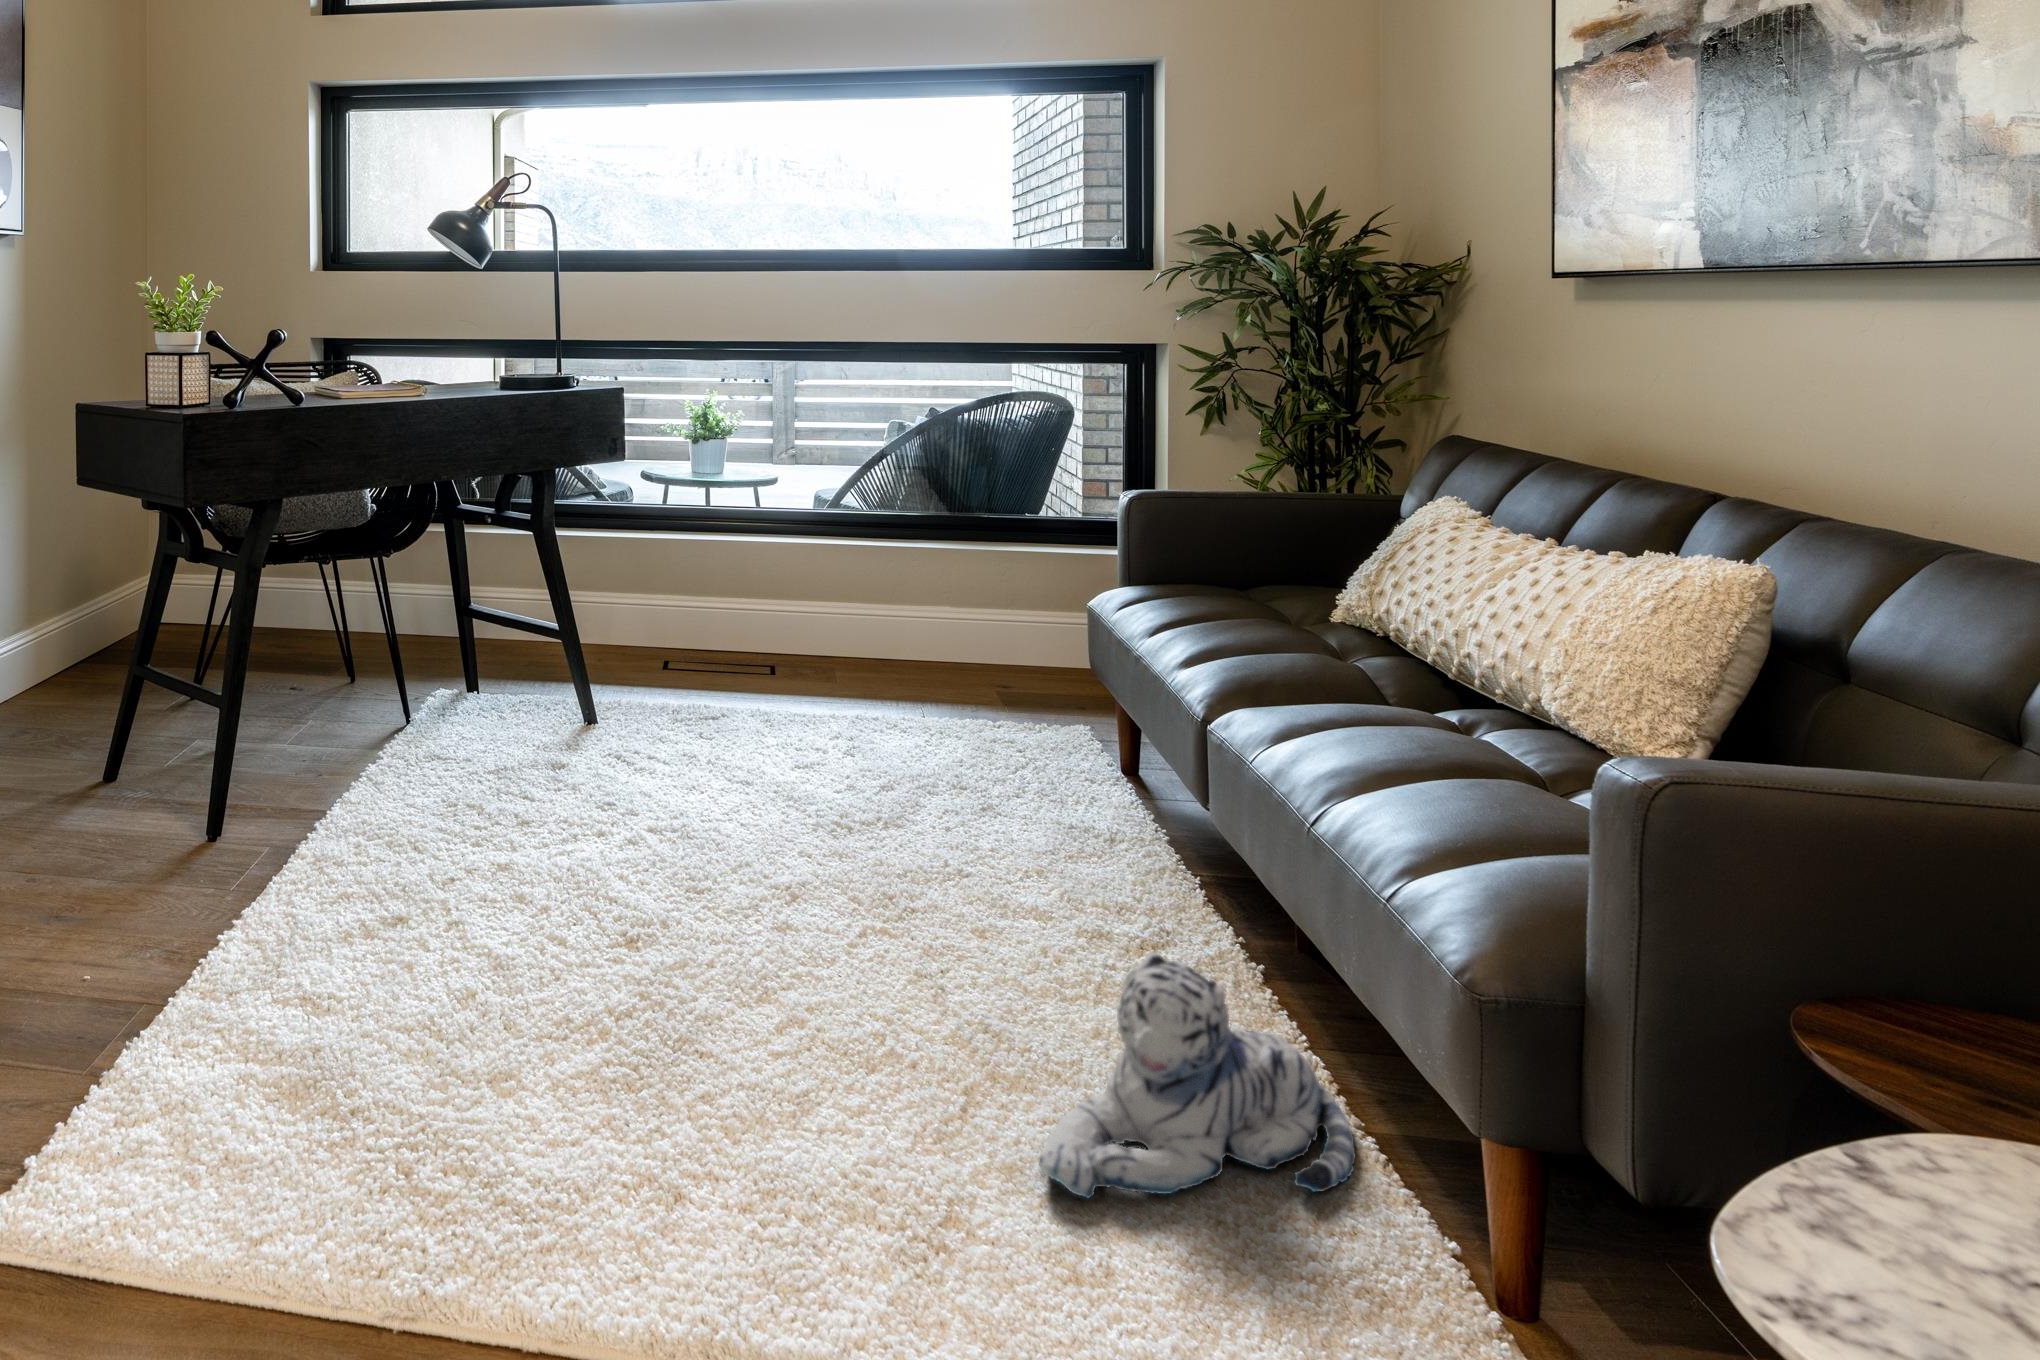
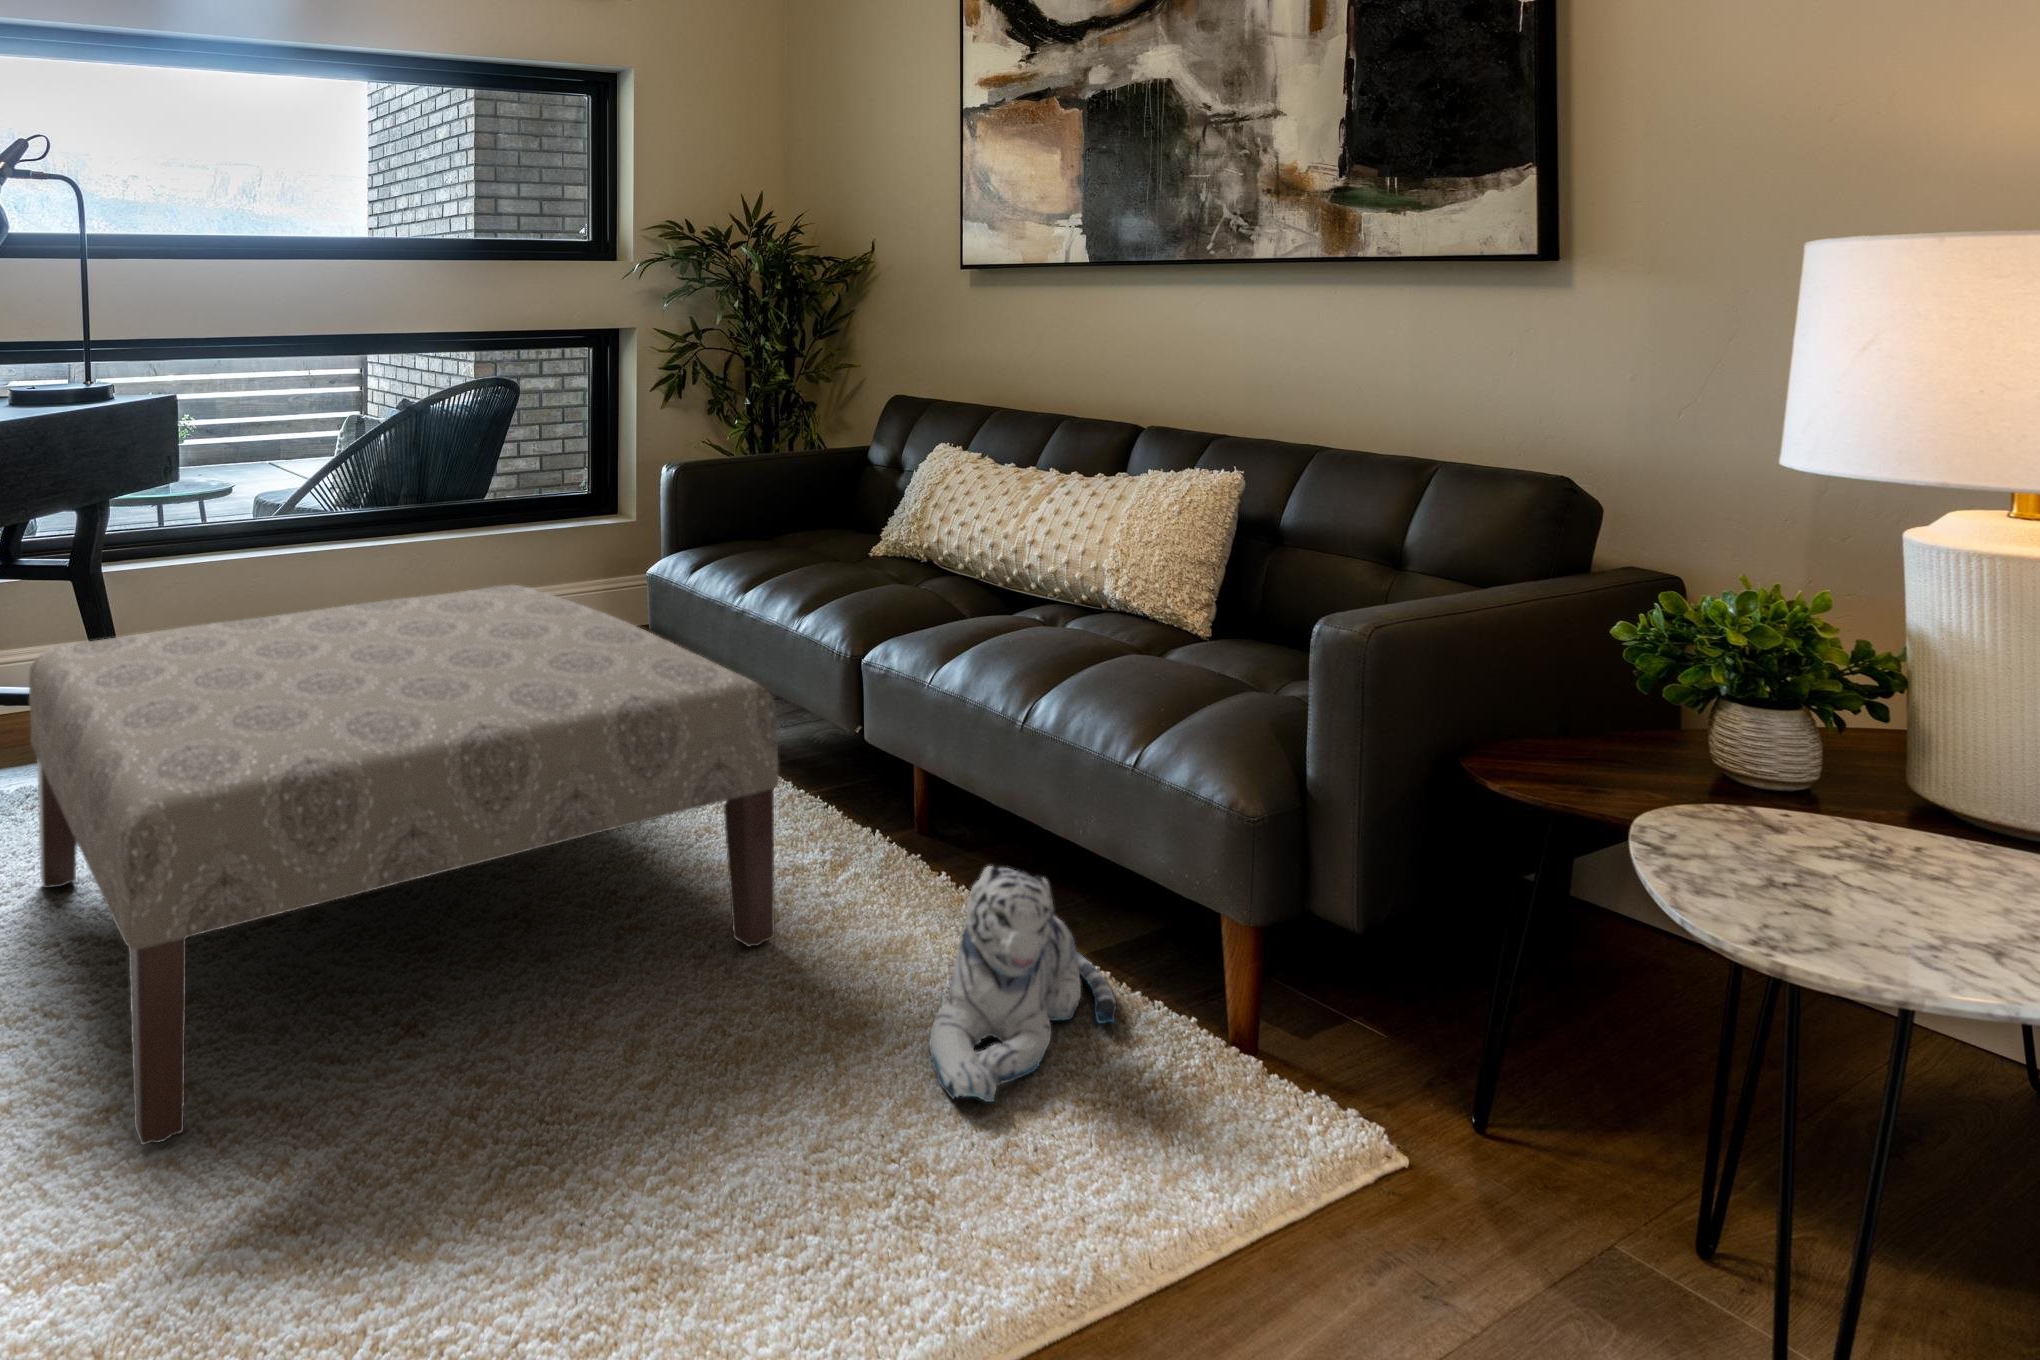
ottoman: none [390,579,1012,984] -> present [29,585,779,1145]

